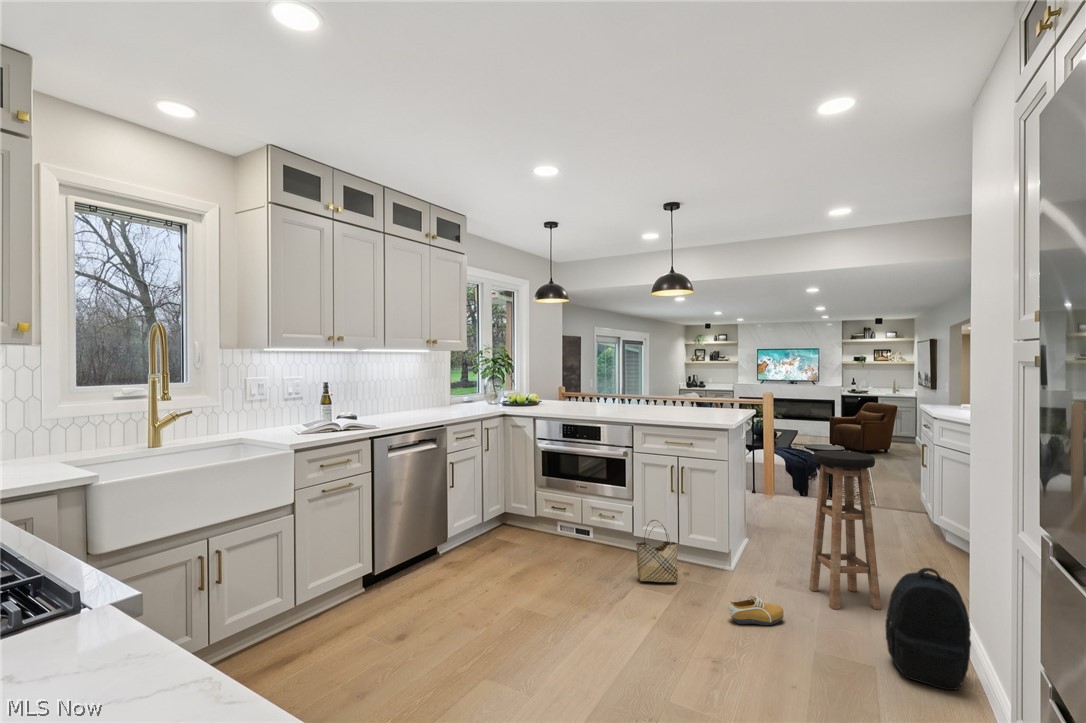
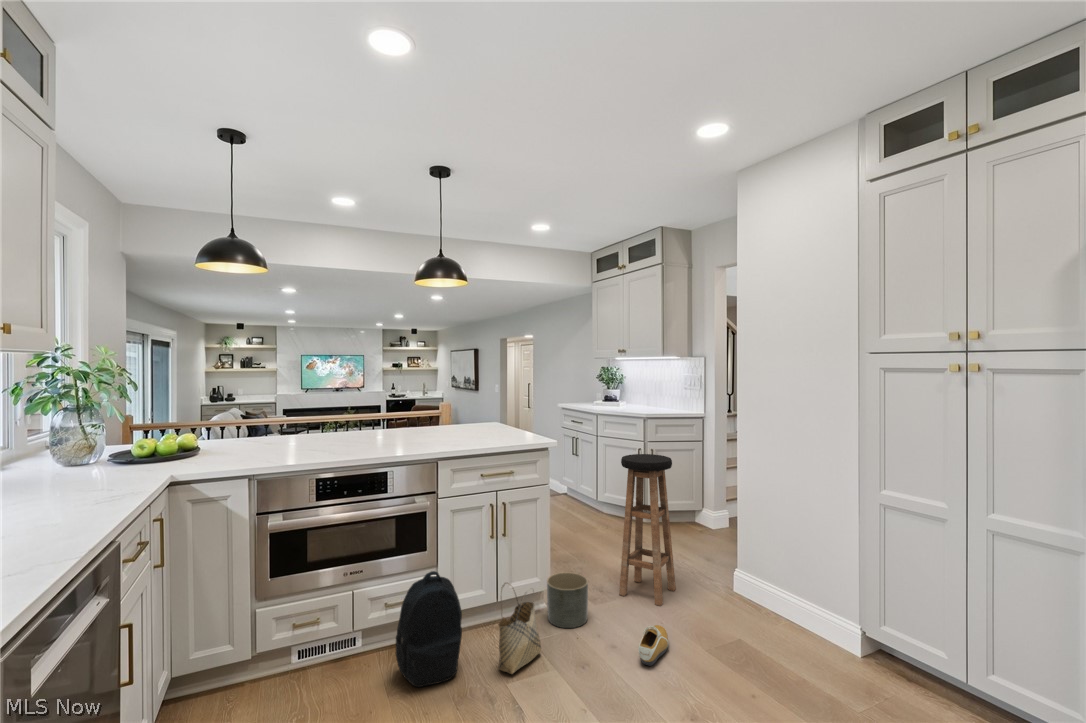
planter: none [714,541,753,587] -> present [547,572,588,628]
backpack: present [885,568,971,690] -> present [396,571,462,687]

